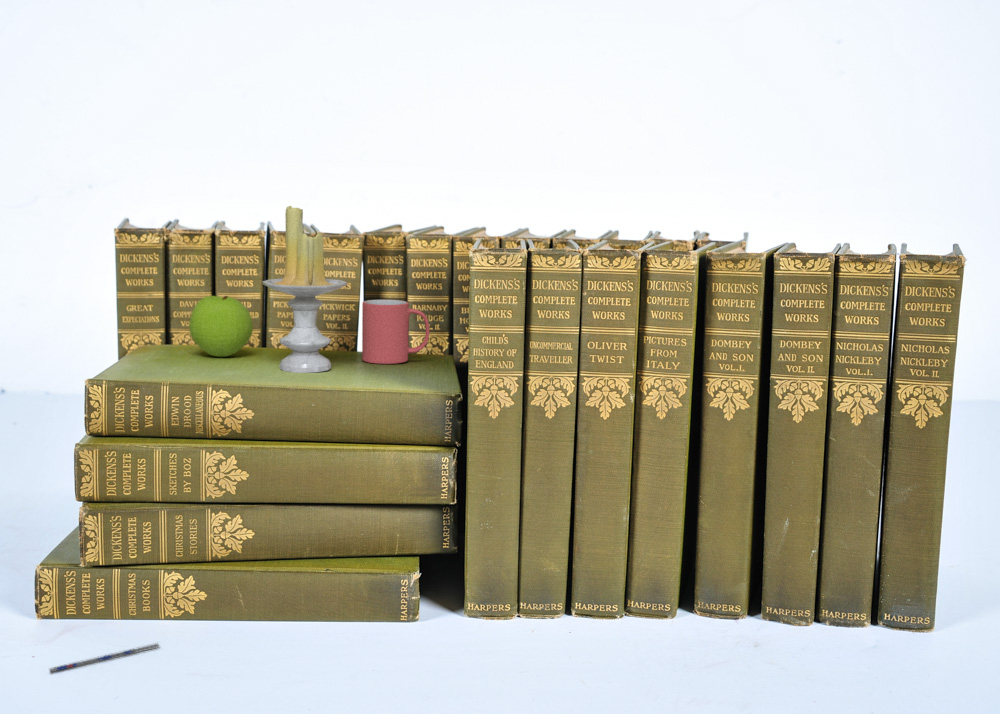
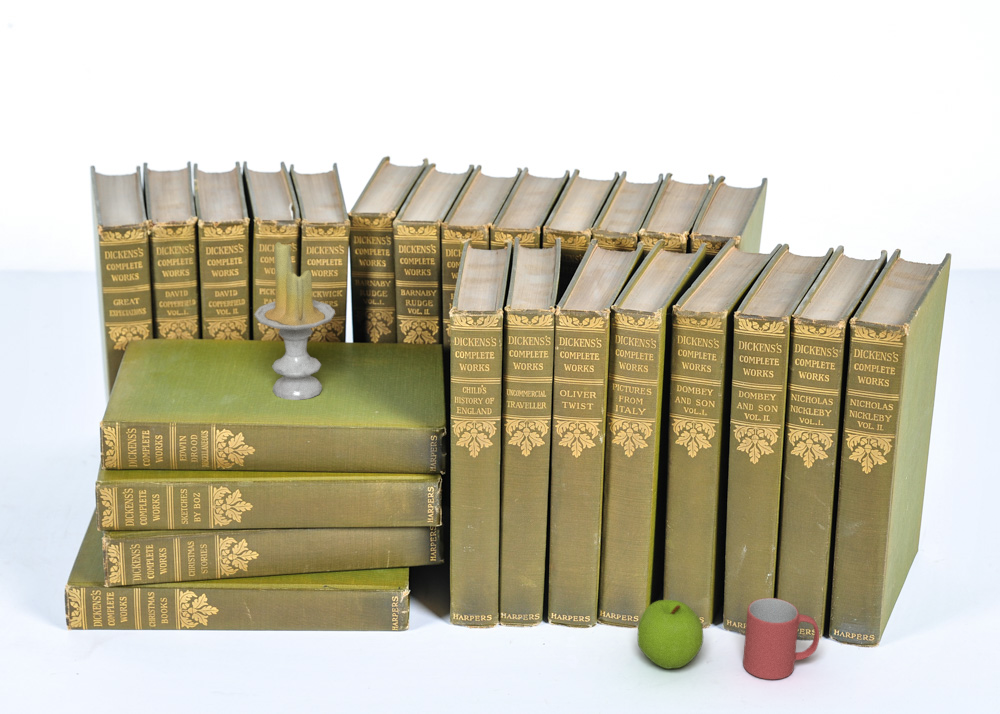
apple: present [189,296,253,357] -> present [638,600,703,669]
mug: present [362,300,429,364] -> present [743,598,819,679]
pen: present [50,644,158,672] -> none [94,655,183,687]

